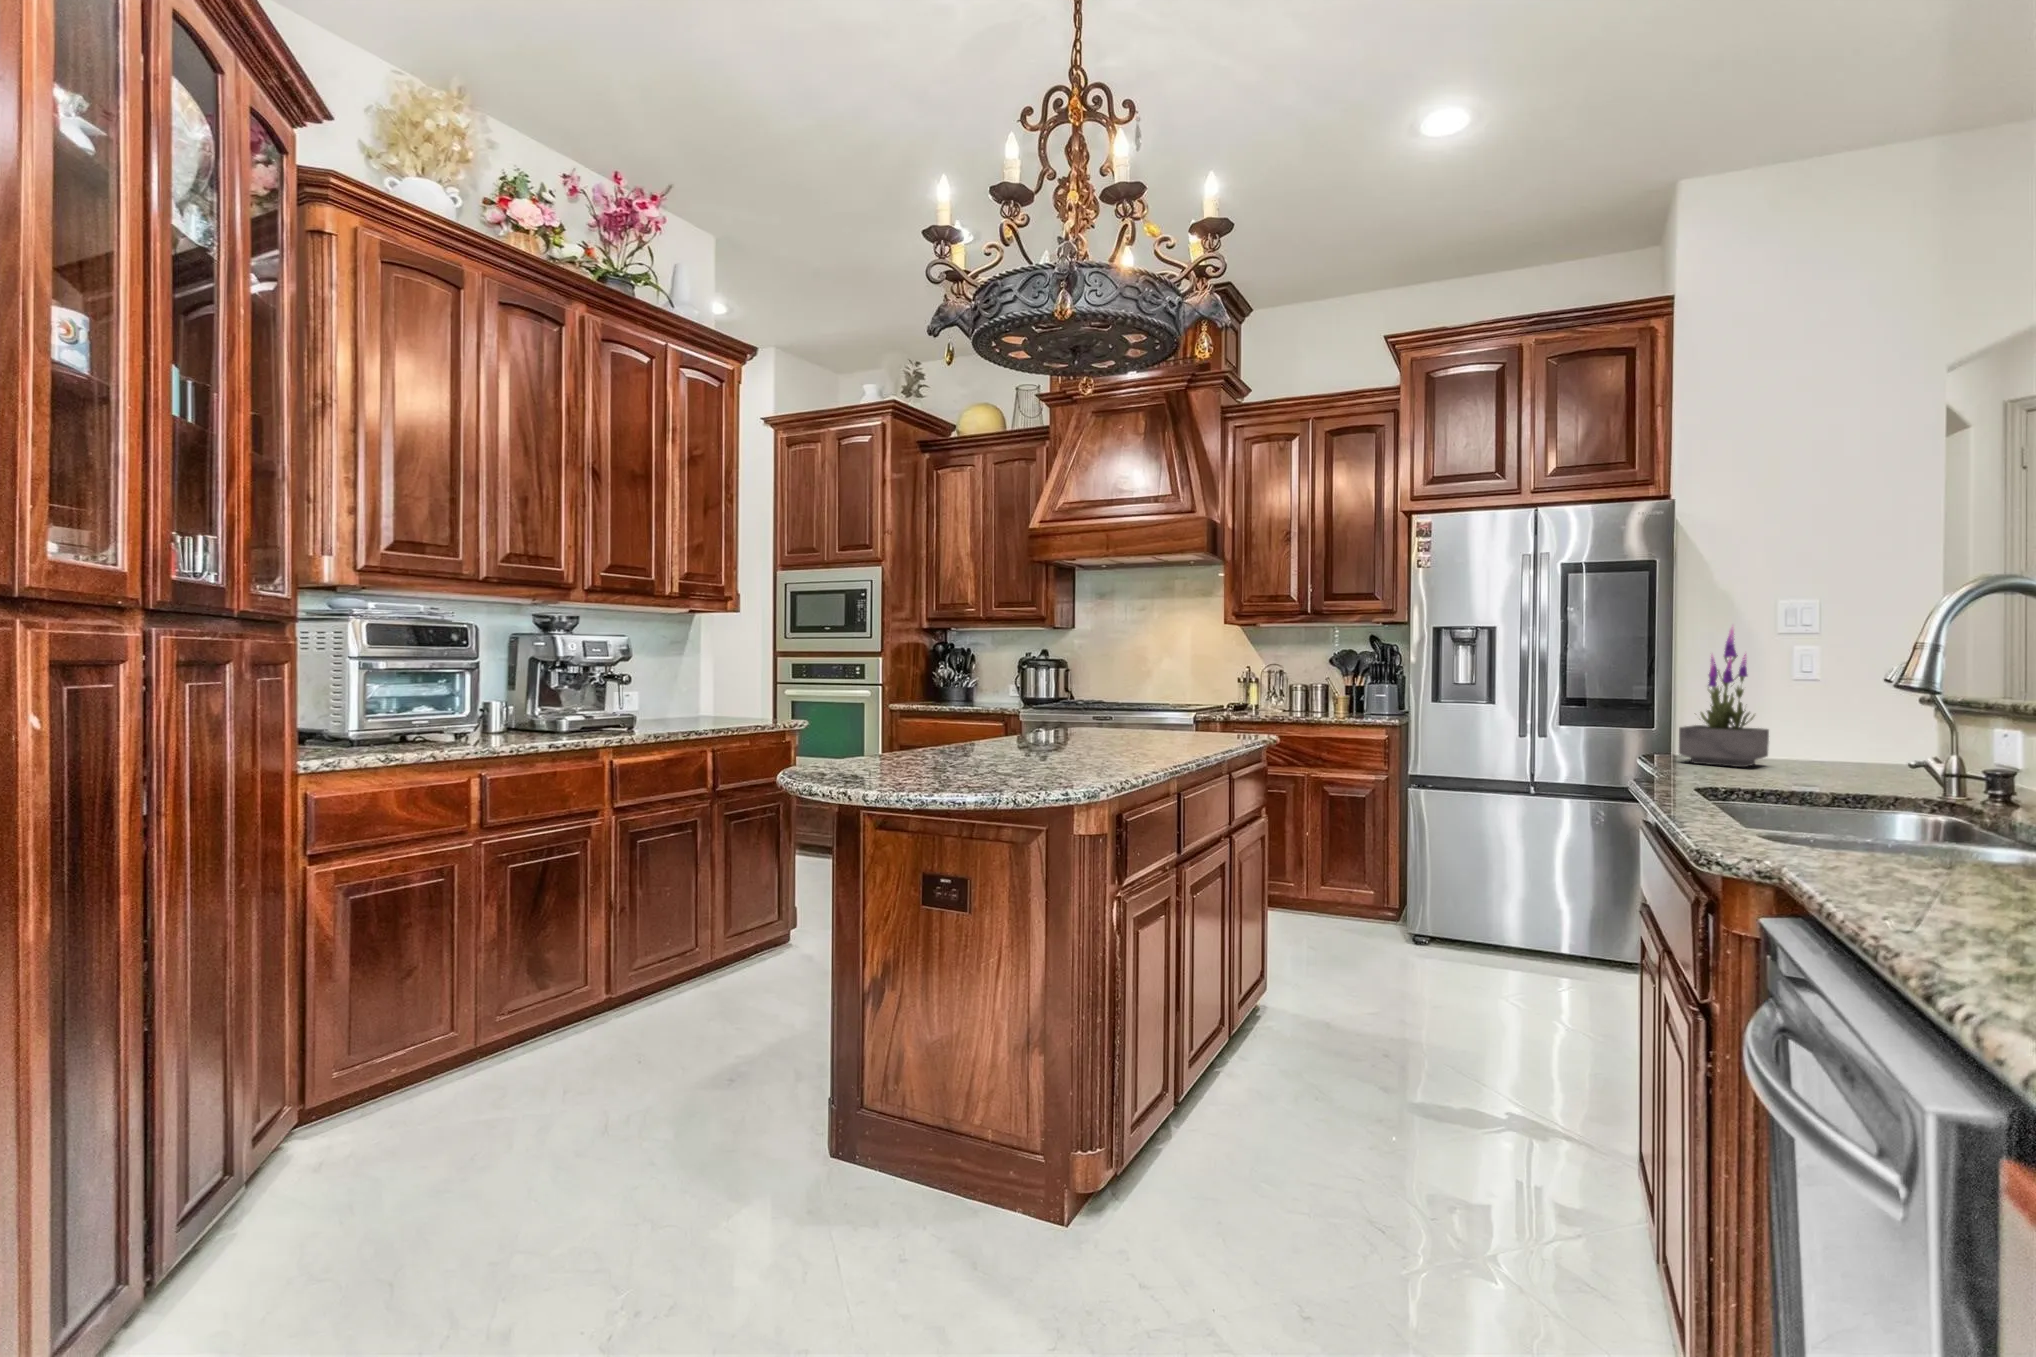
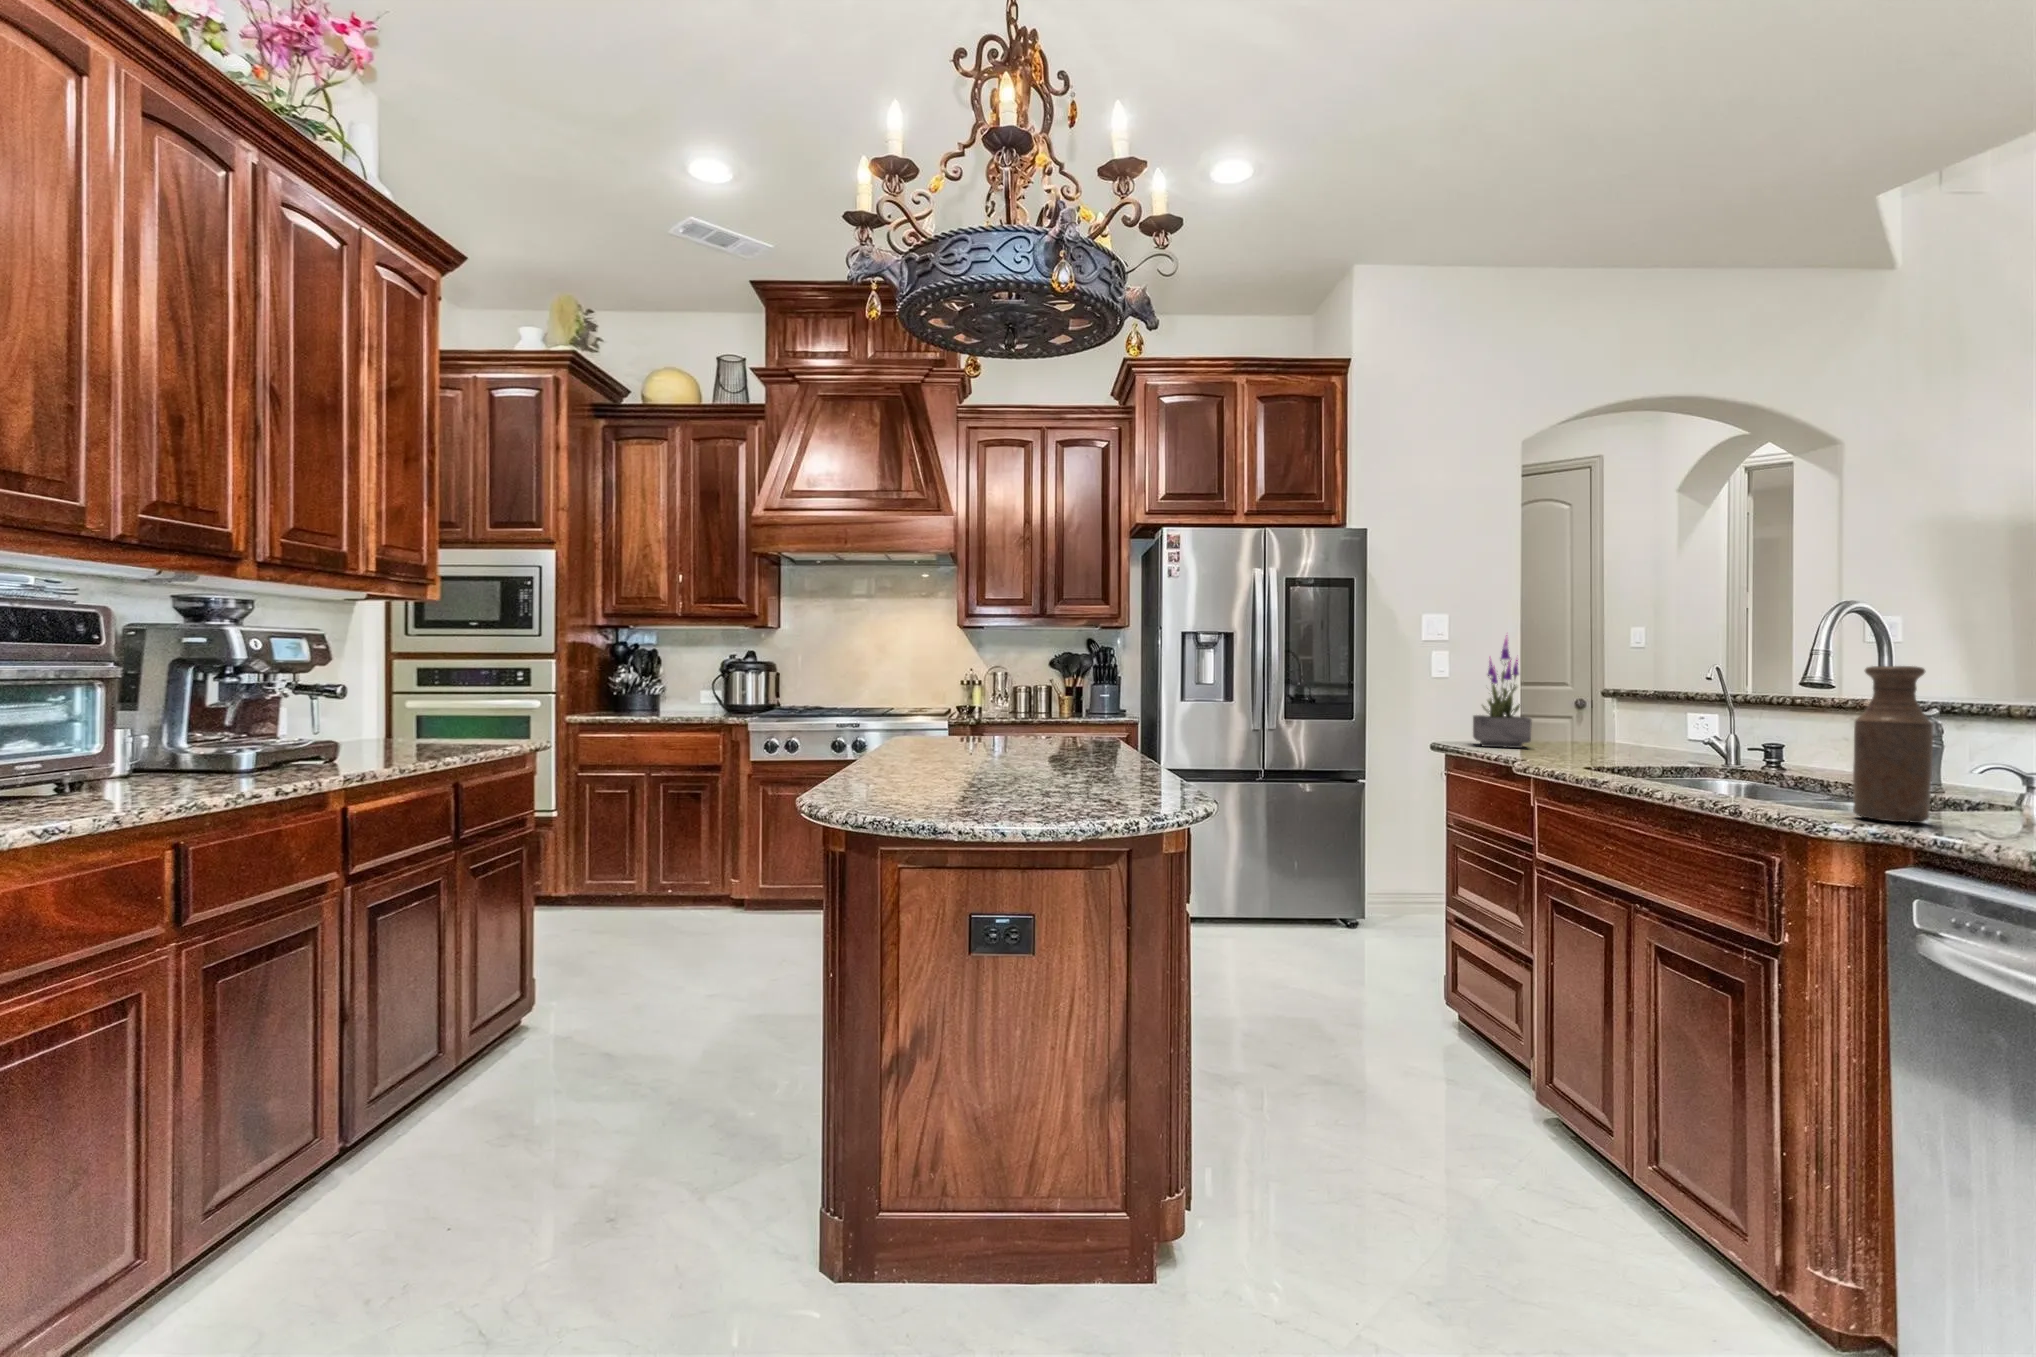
bottle: none [1824,667,1934,879] -> present [1853,666,1933,823]

